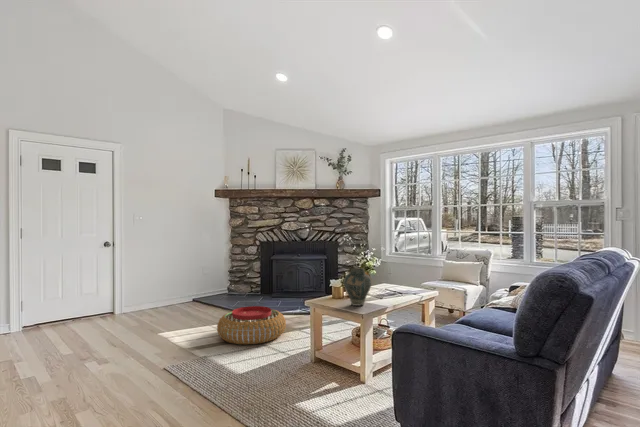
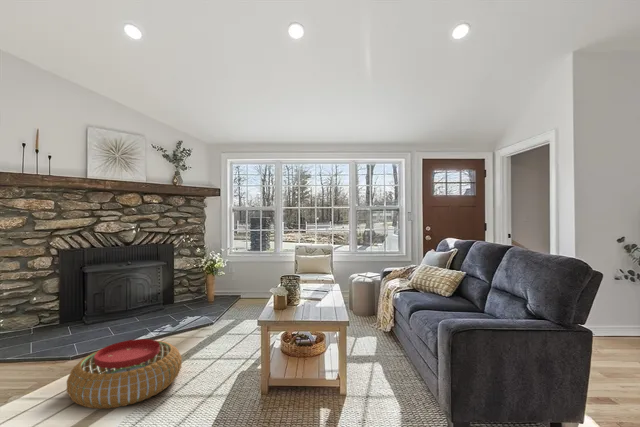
vase: present [344,268,371,306] -> none [299,270,328,312]

